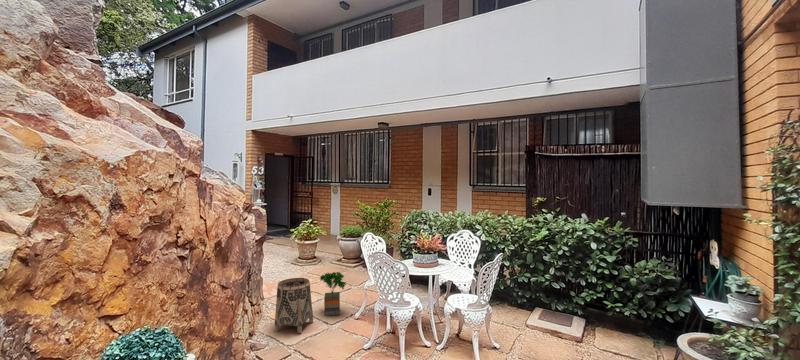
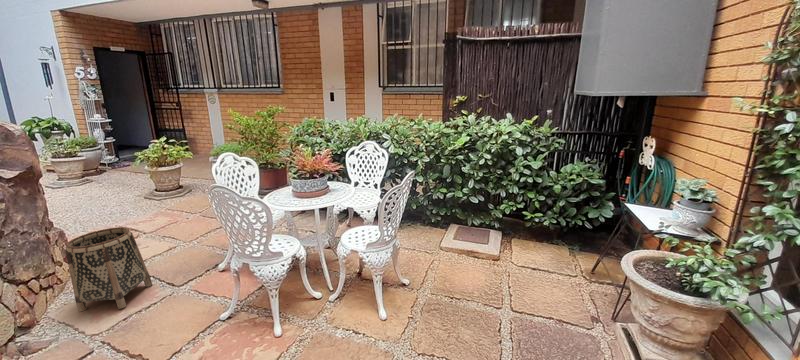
potted tree: present [320,272,346,316] -> none [156,210,204,272]

